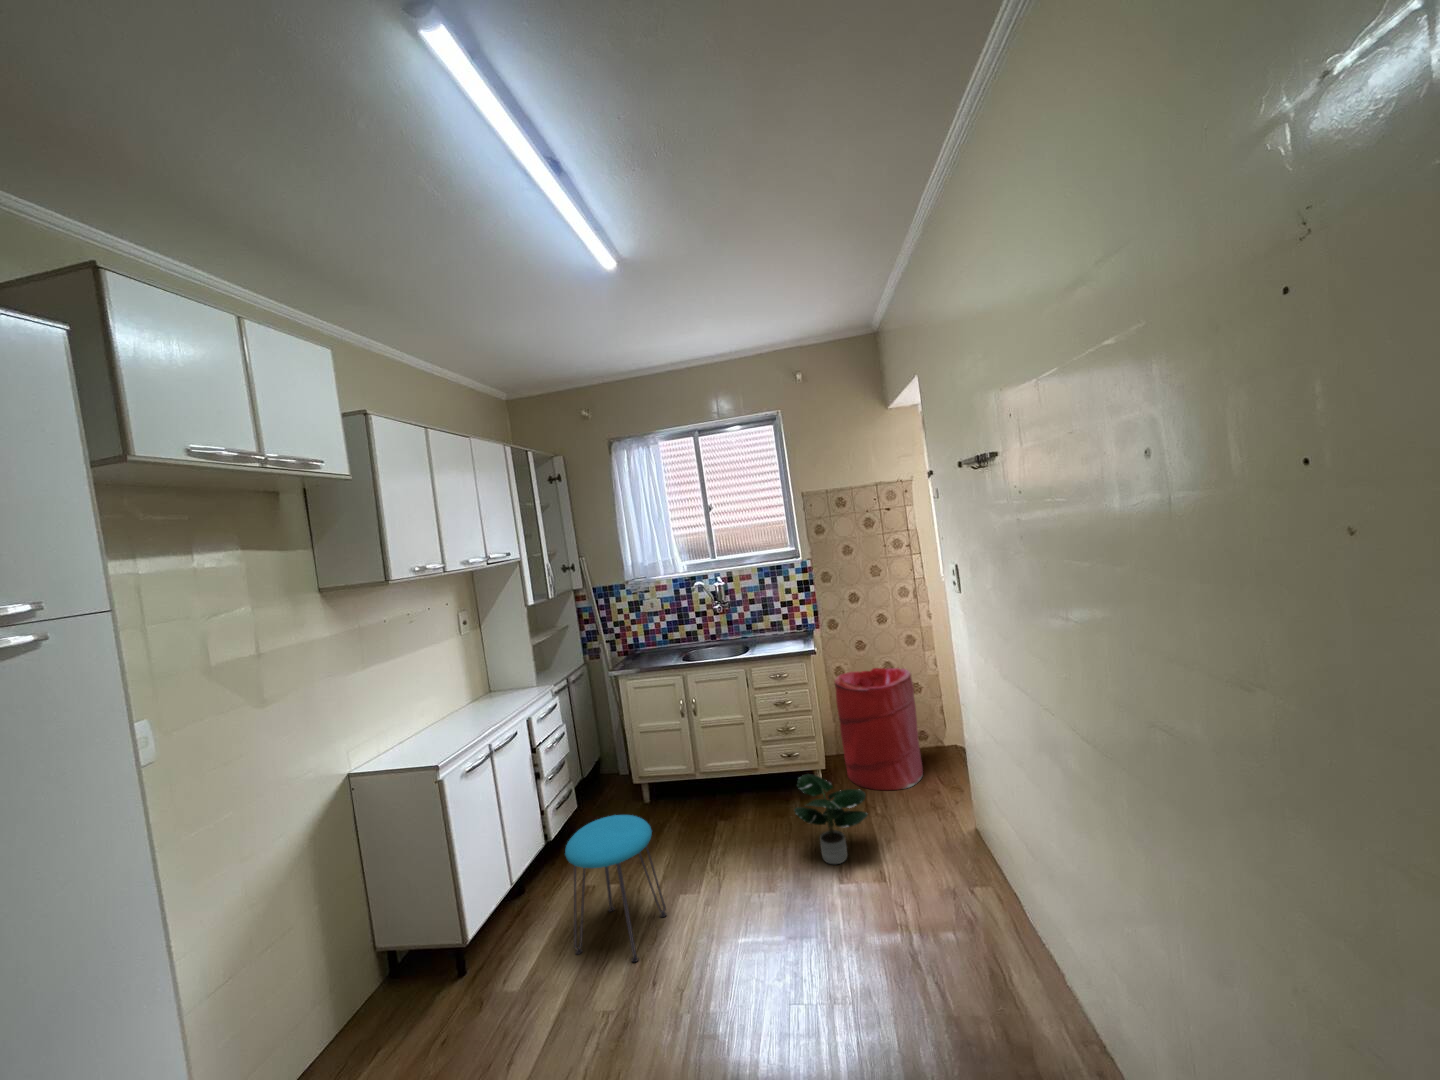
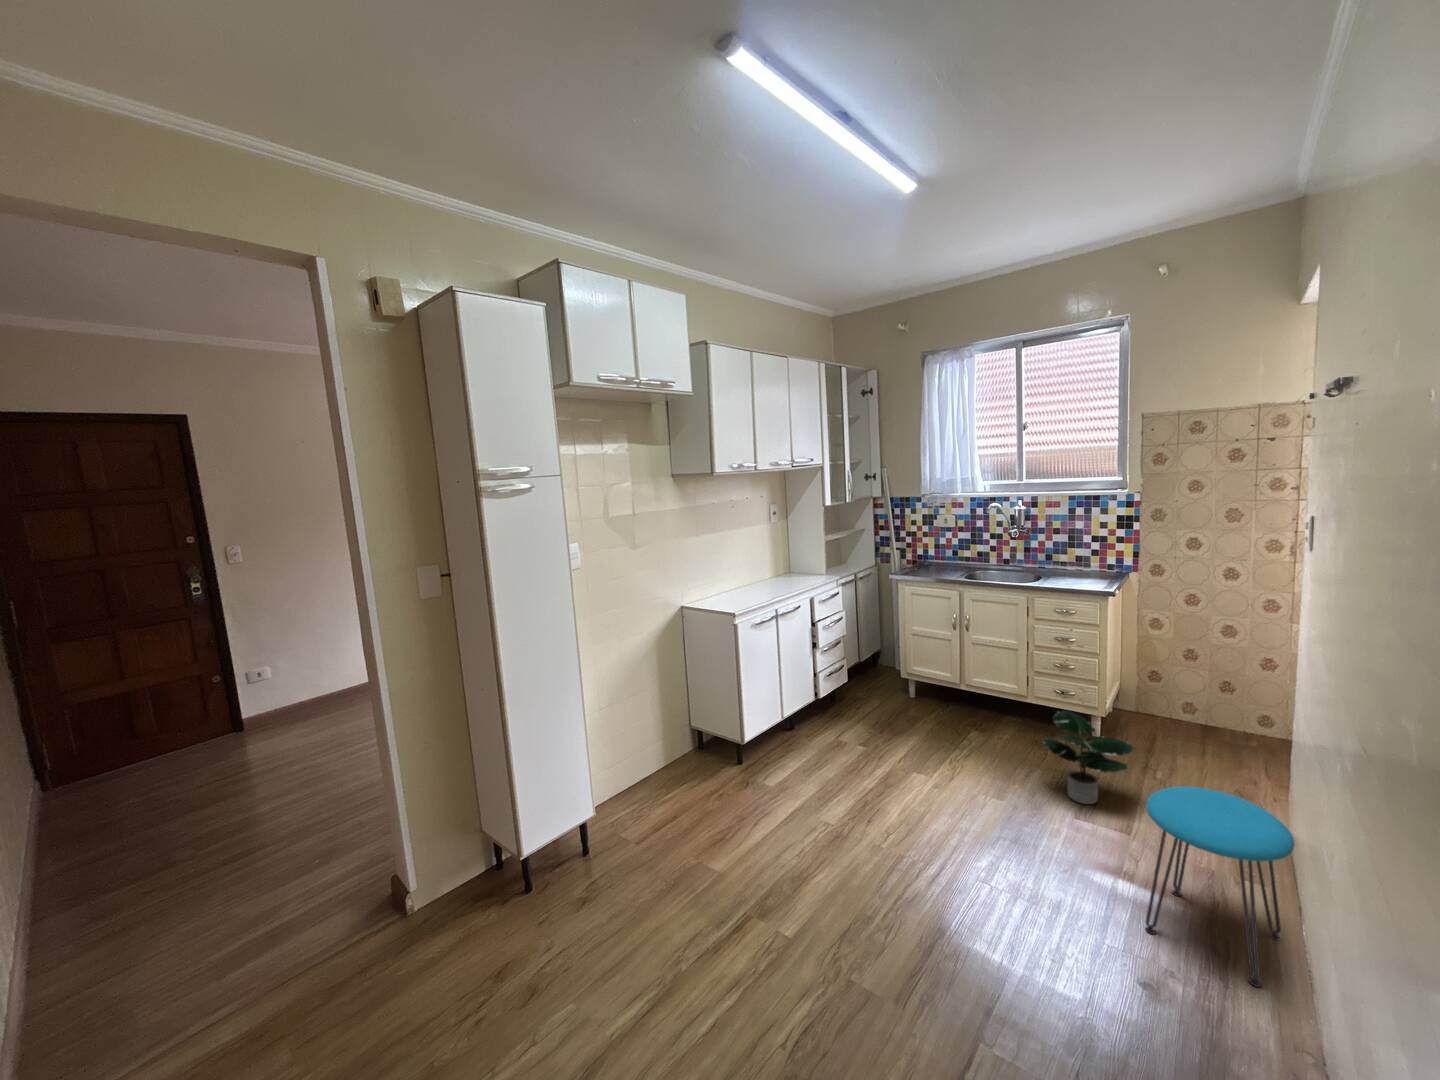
laundry hamper: present [835,668,923,790] -> none [1139,626,1256,768]
stool: present [565,815,666,962] -> present [1146,786,1294,987]

